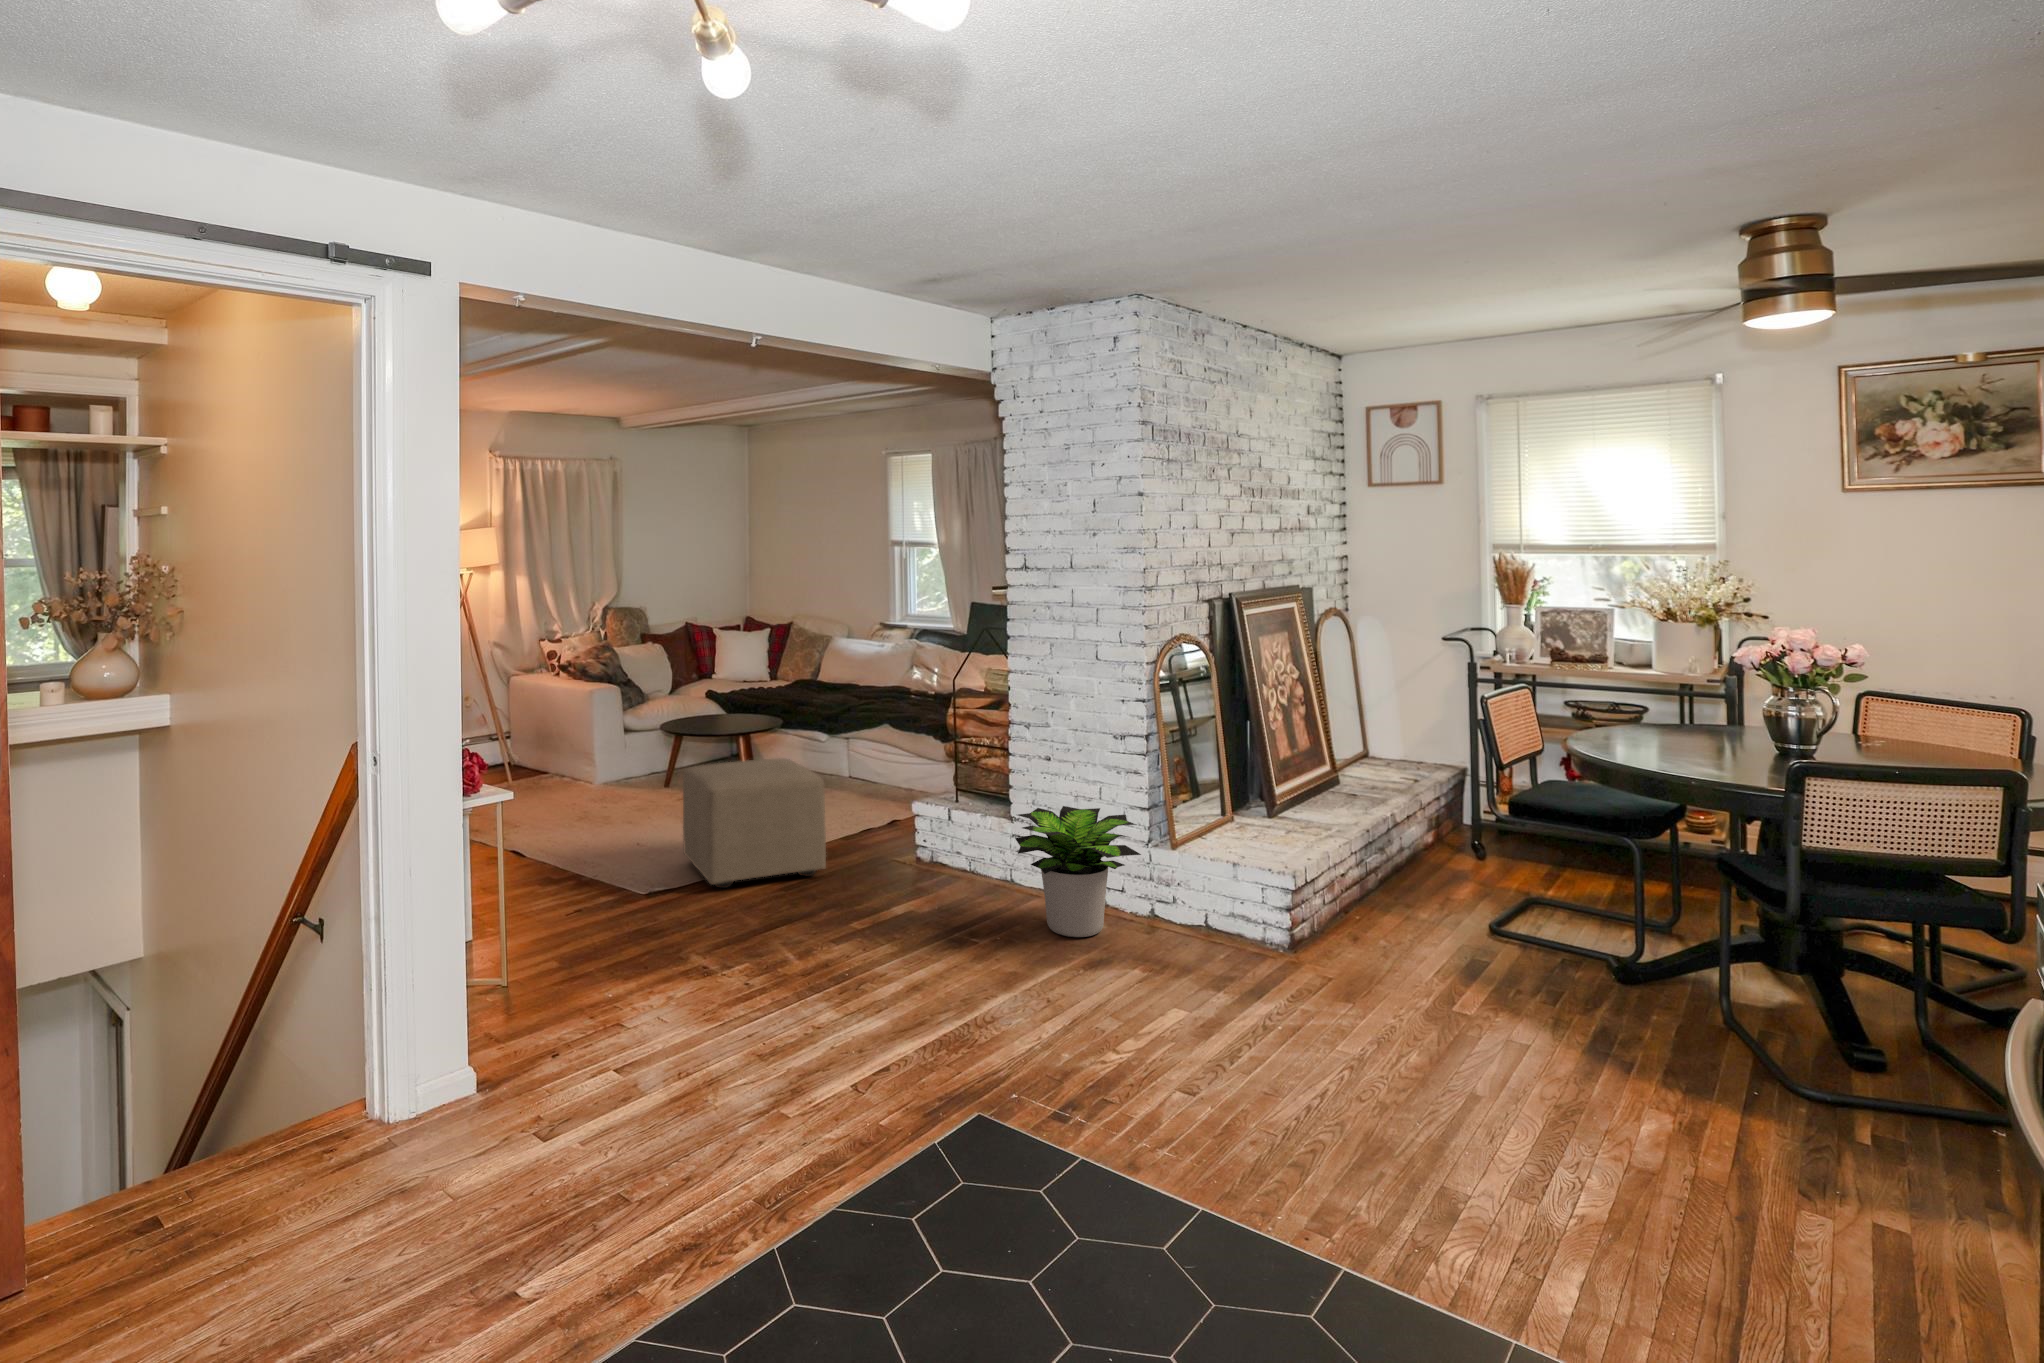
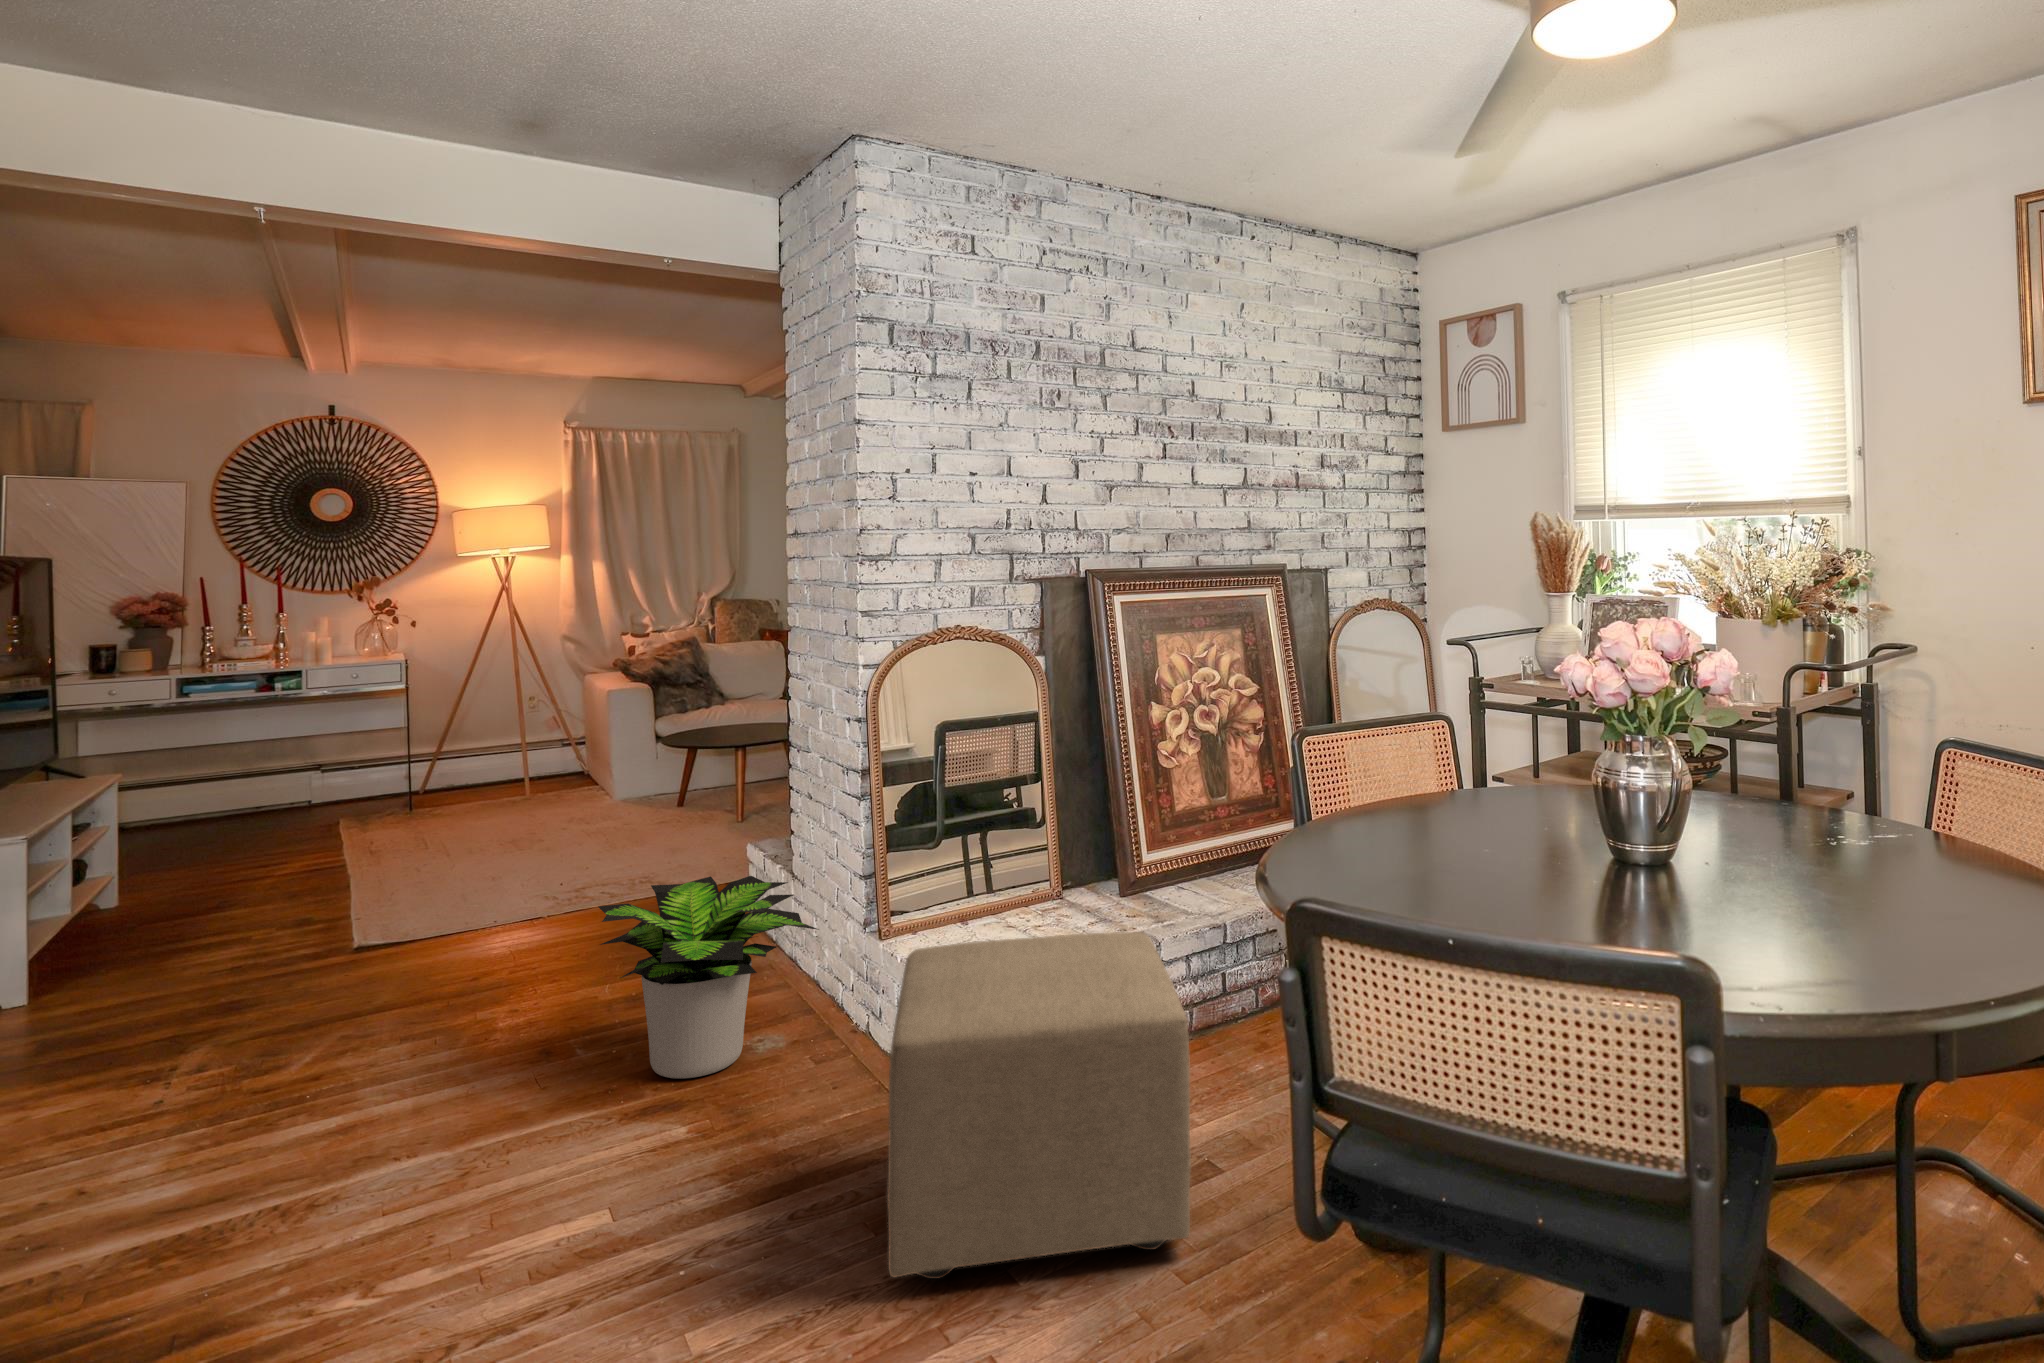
ottoman: present [683,758,826,888] -> present [887,932,1191,1279]

